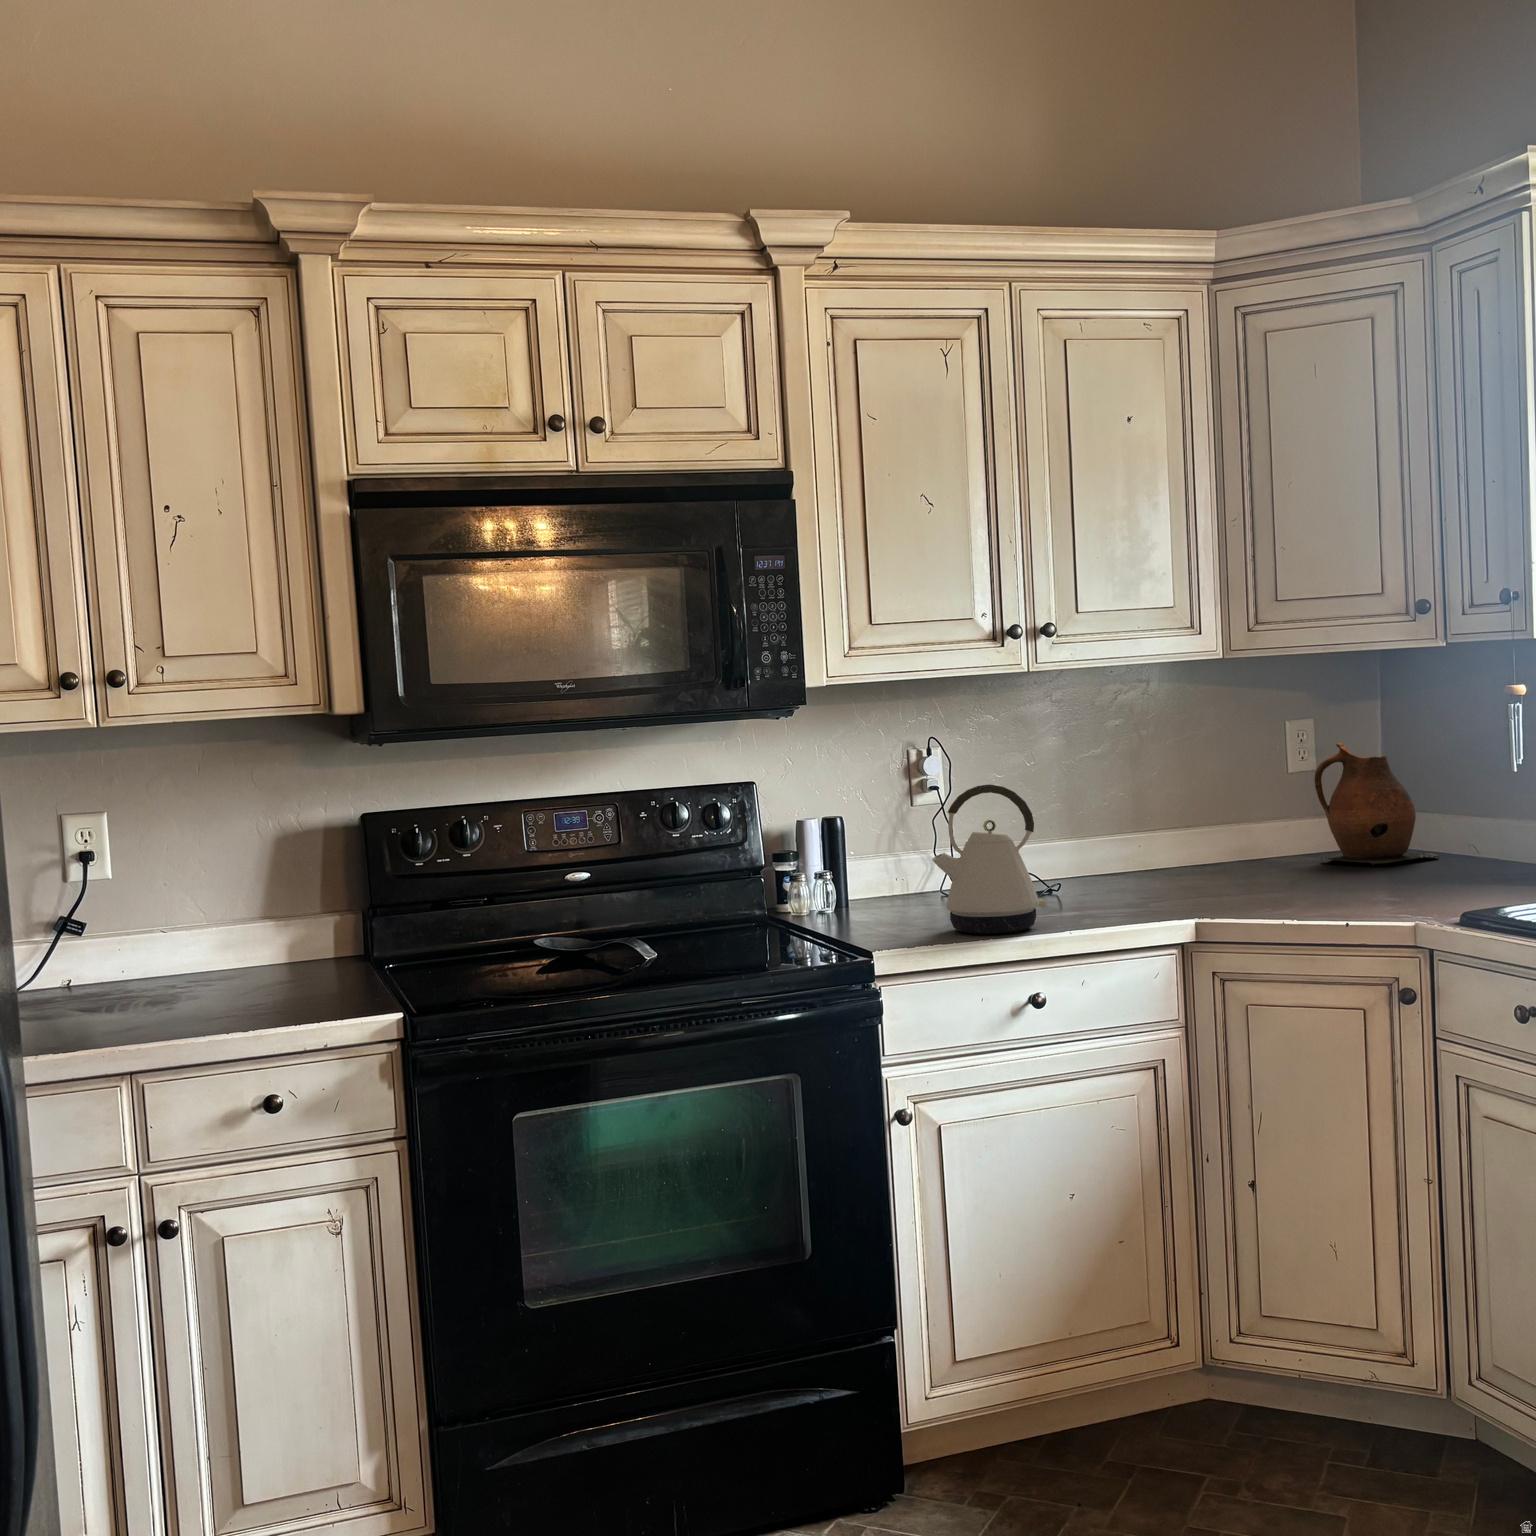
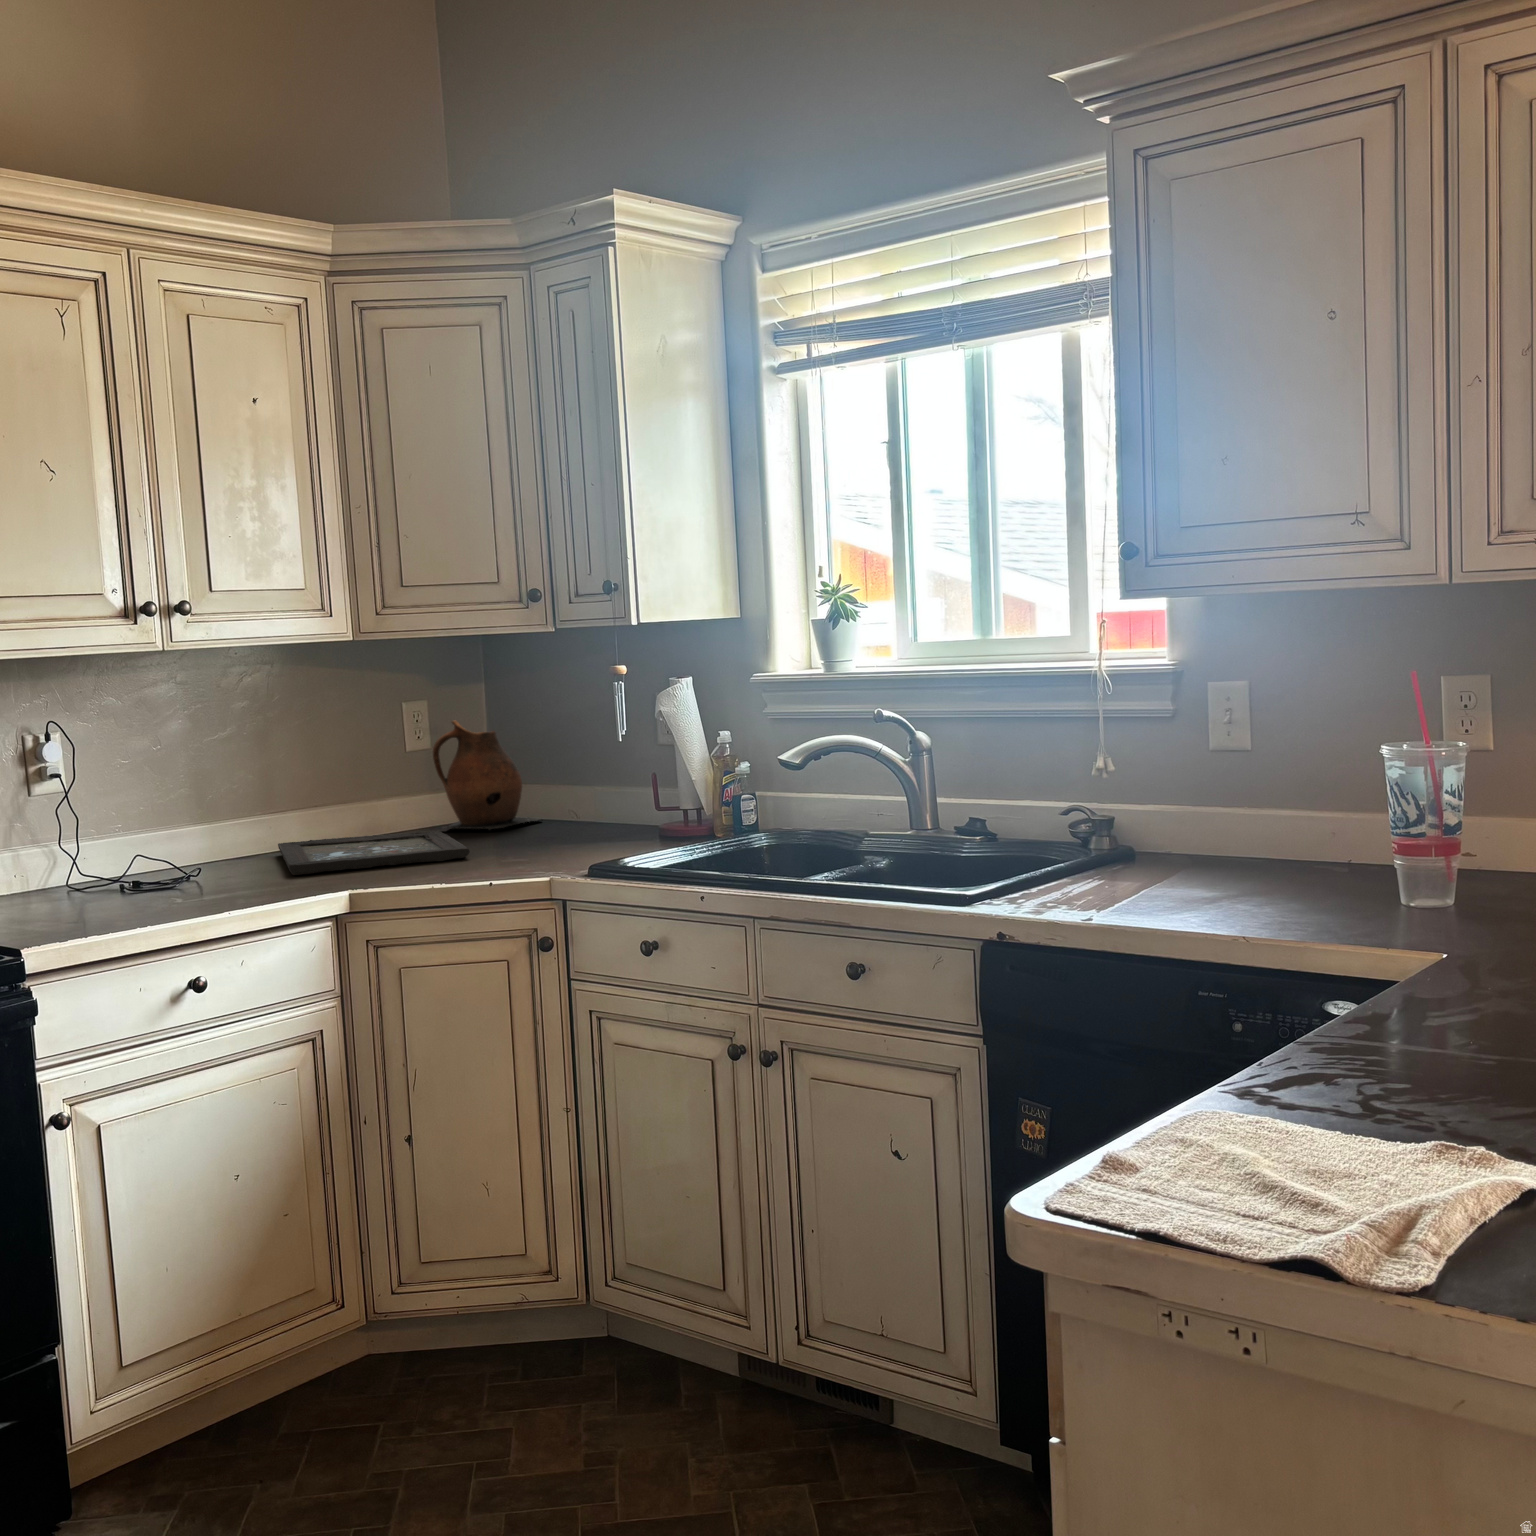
kettle: present [932,784,1045,934] -> none [75,766,199,922]
tray: none [1143,862,1336,899] -> present [278,831,470,875]

